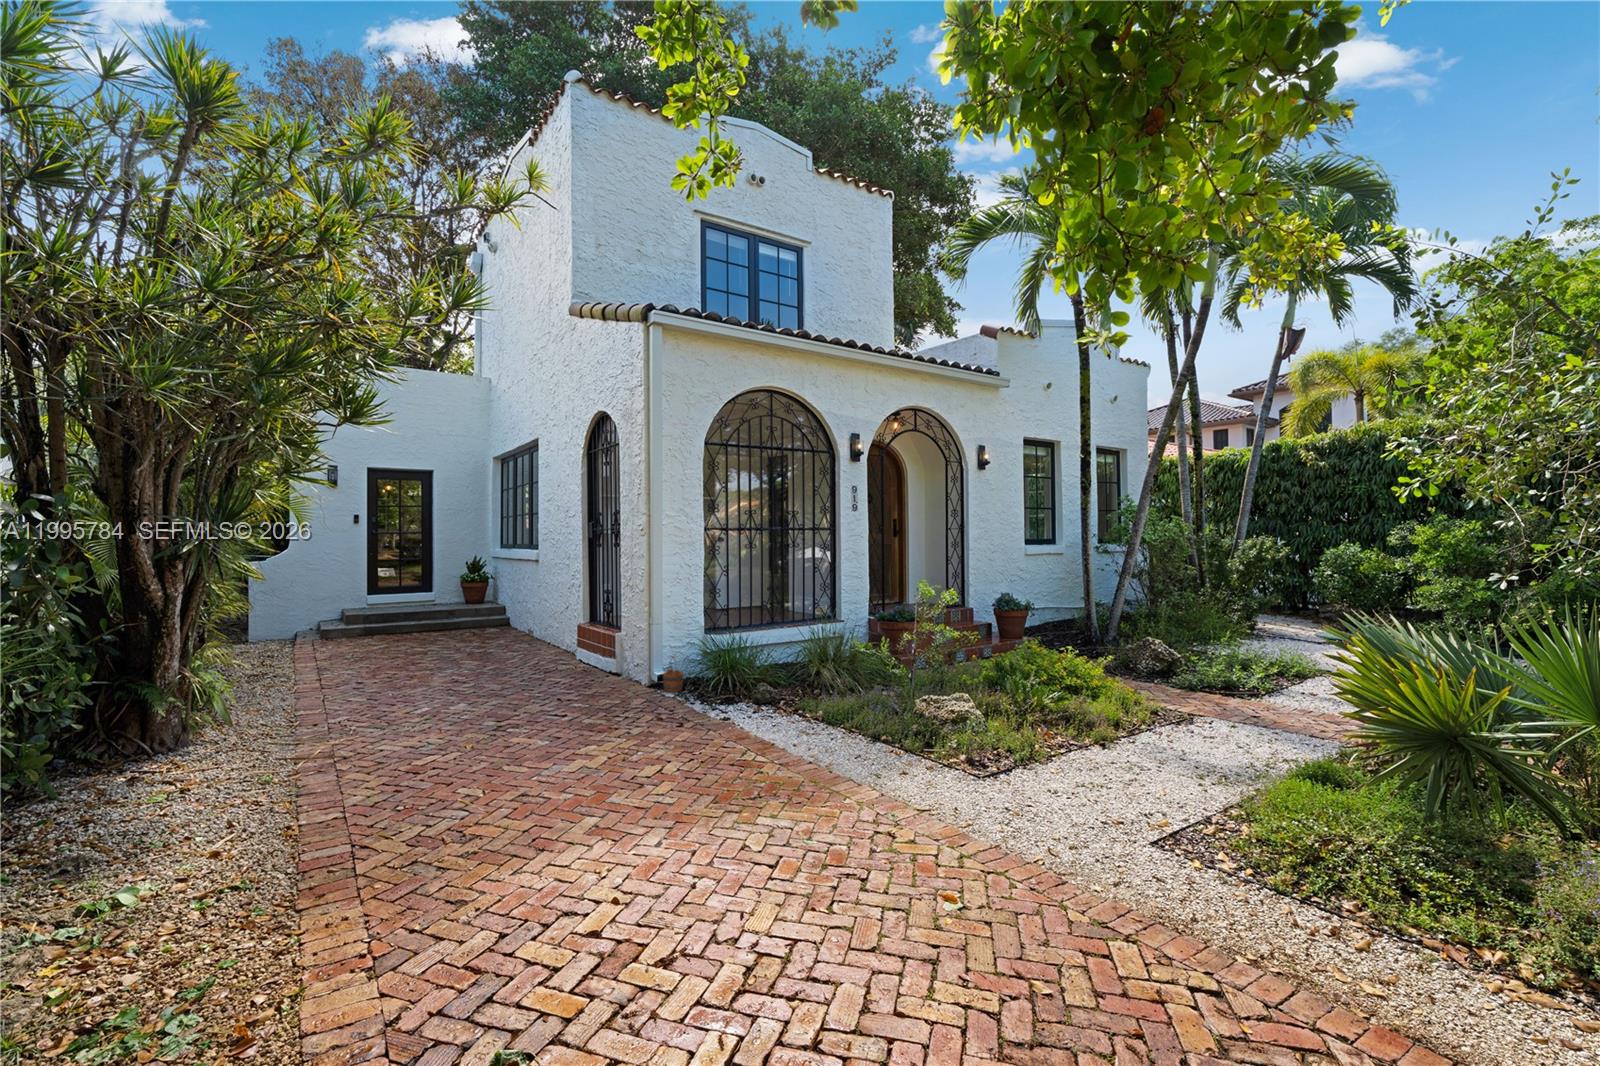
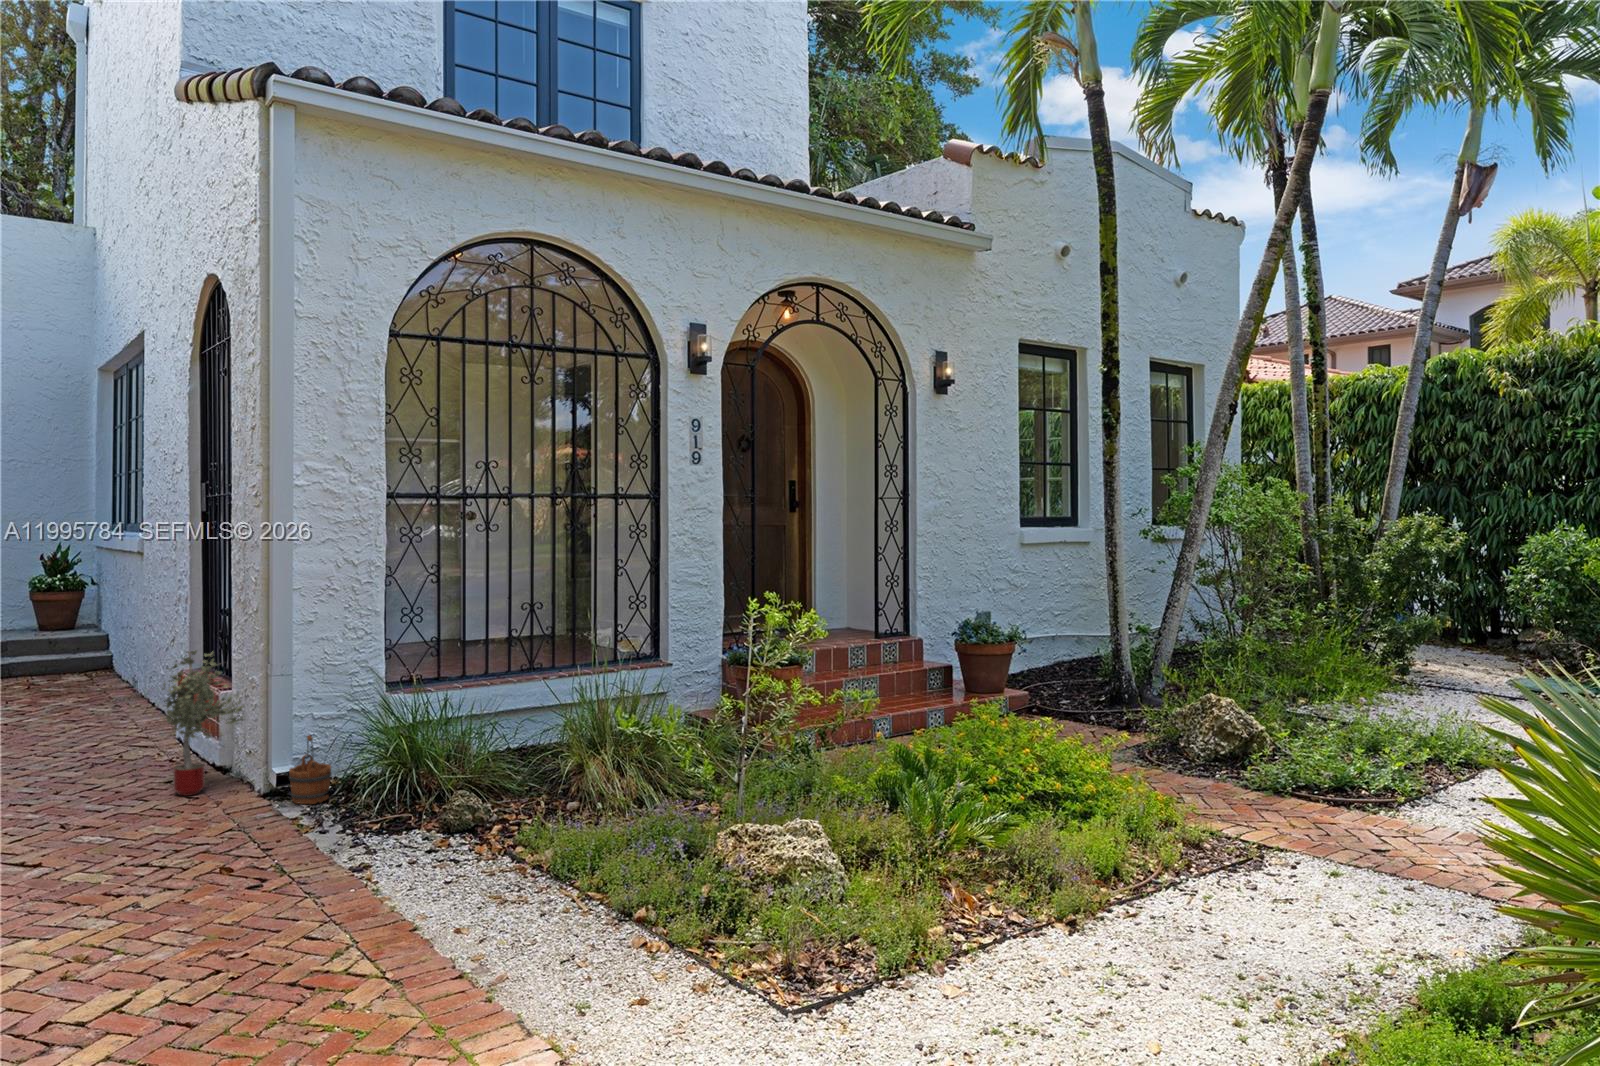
potted tree: none [594,611,637,688] -> present [162,650,244,796]

